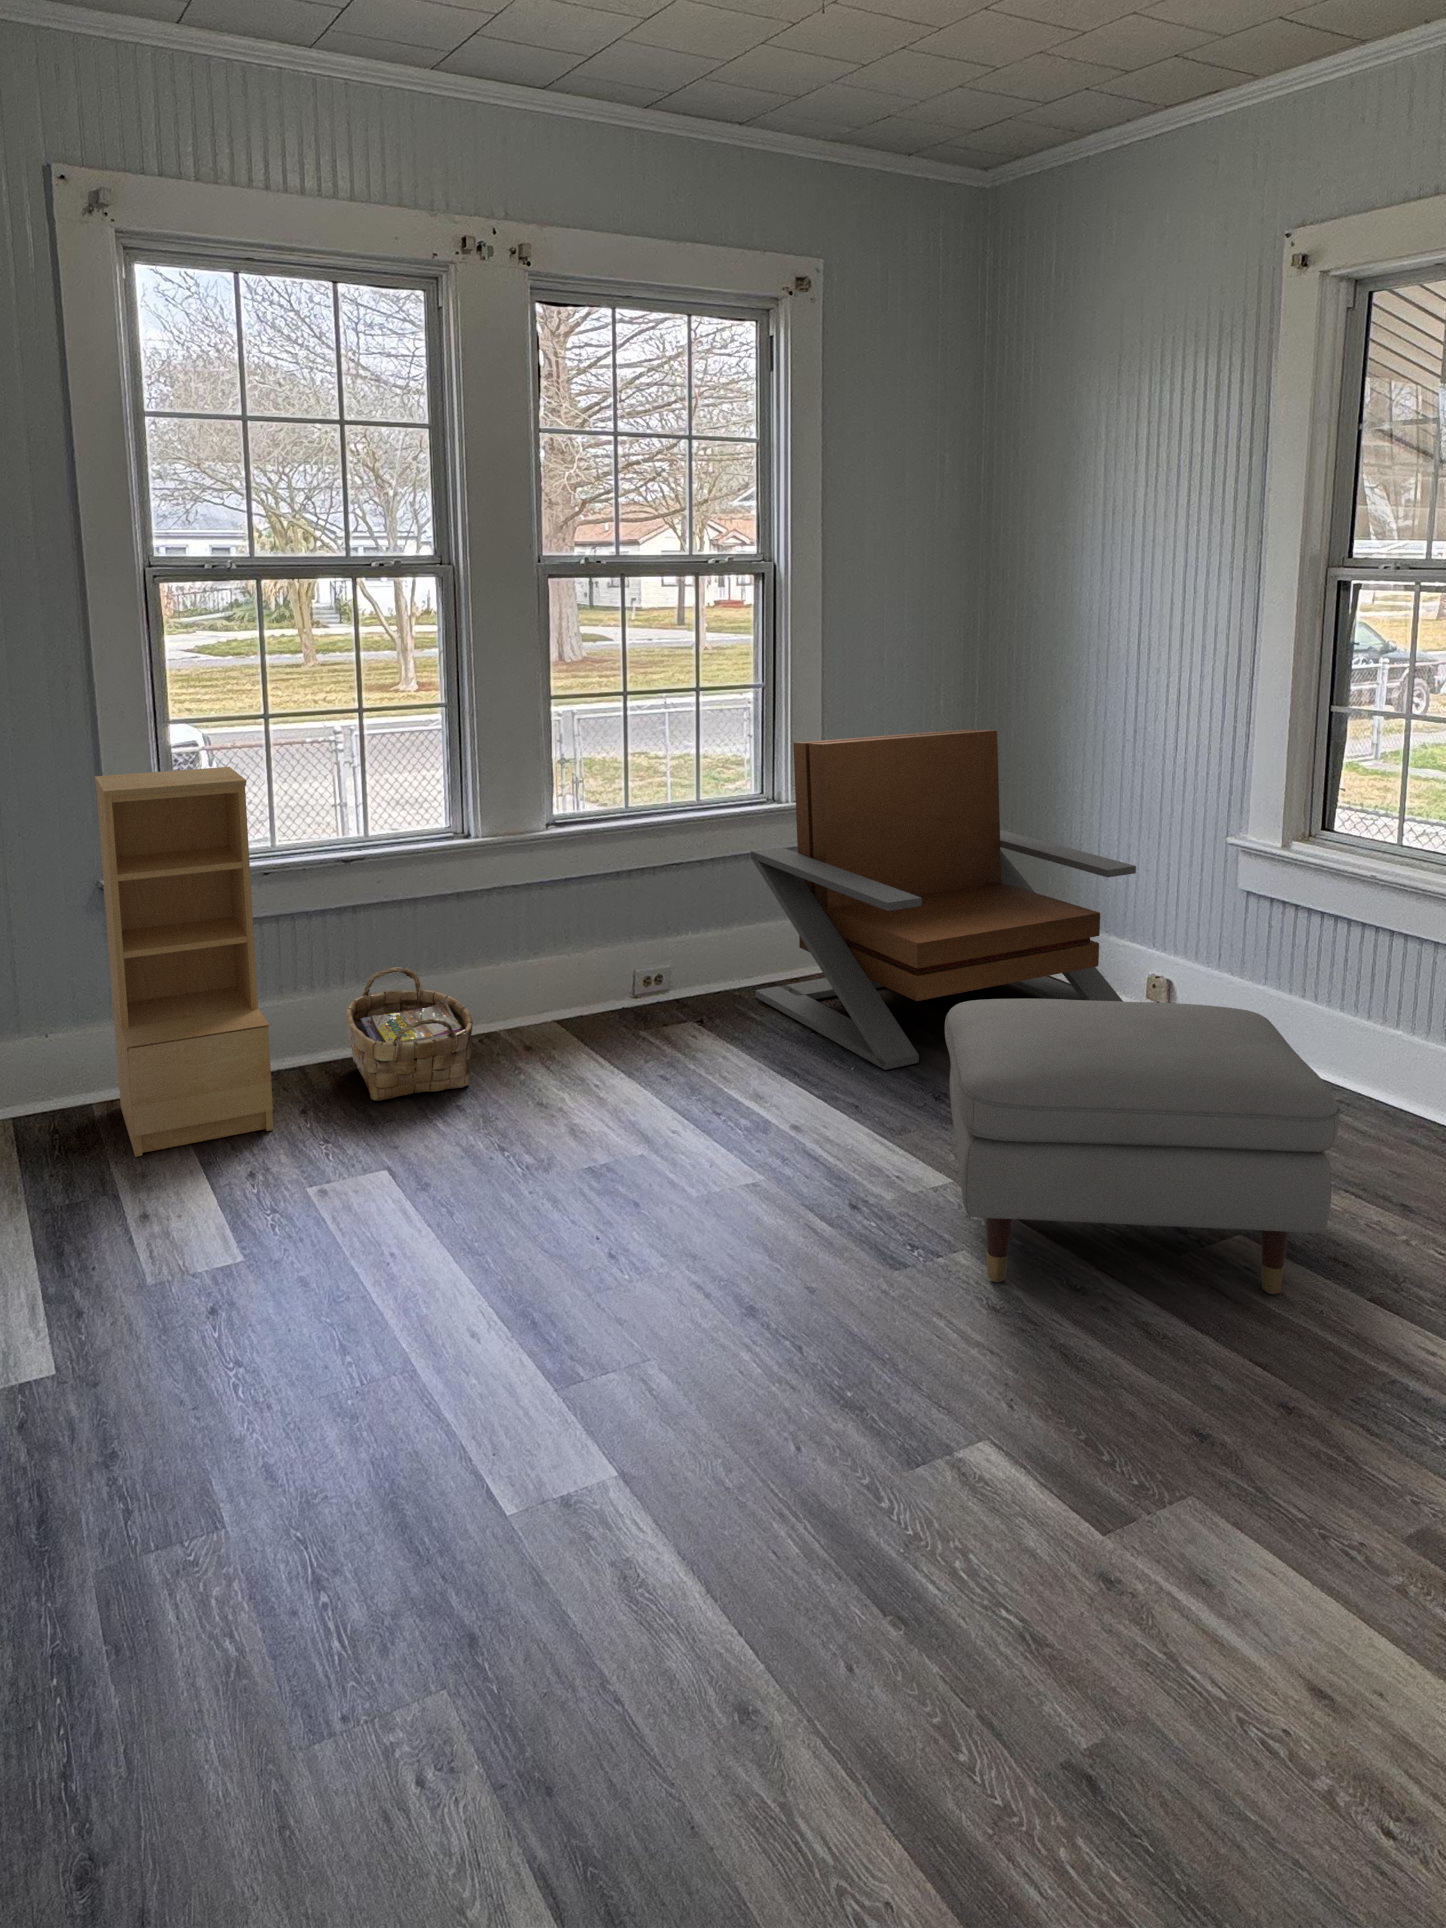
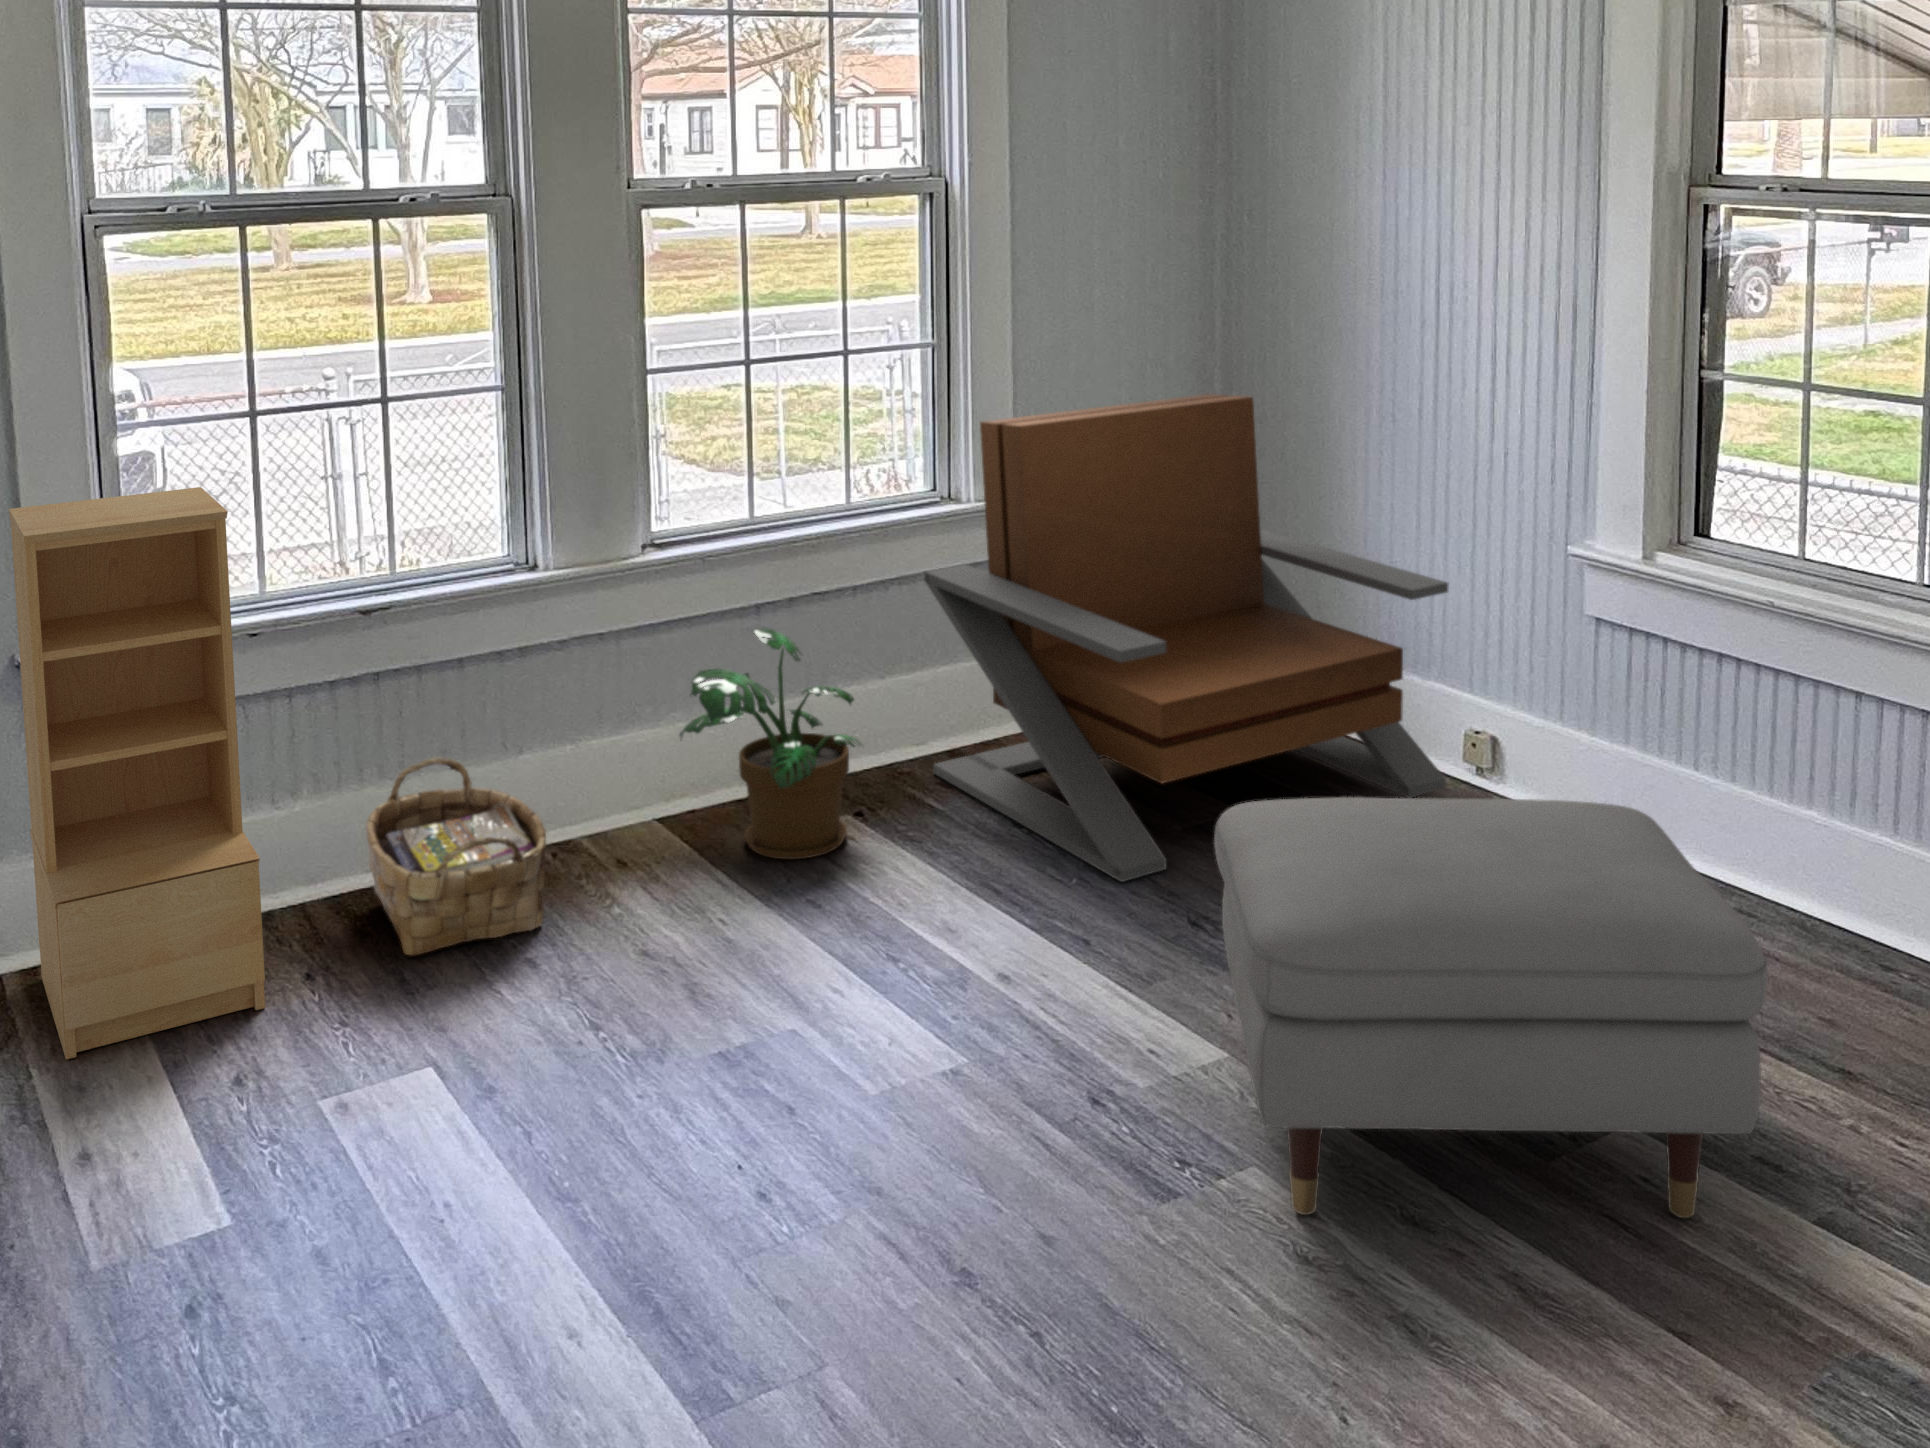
potted plant: none [570,887,703,1049] -> present [679,628,861,860]

